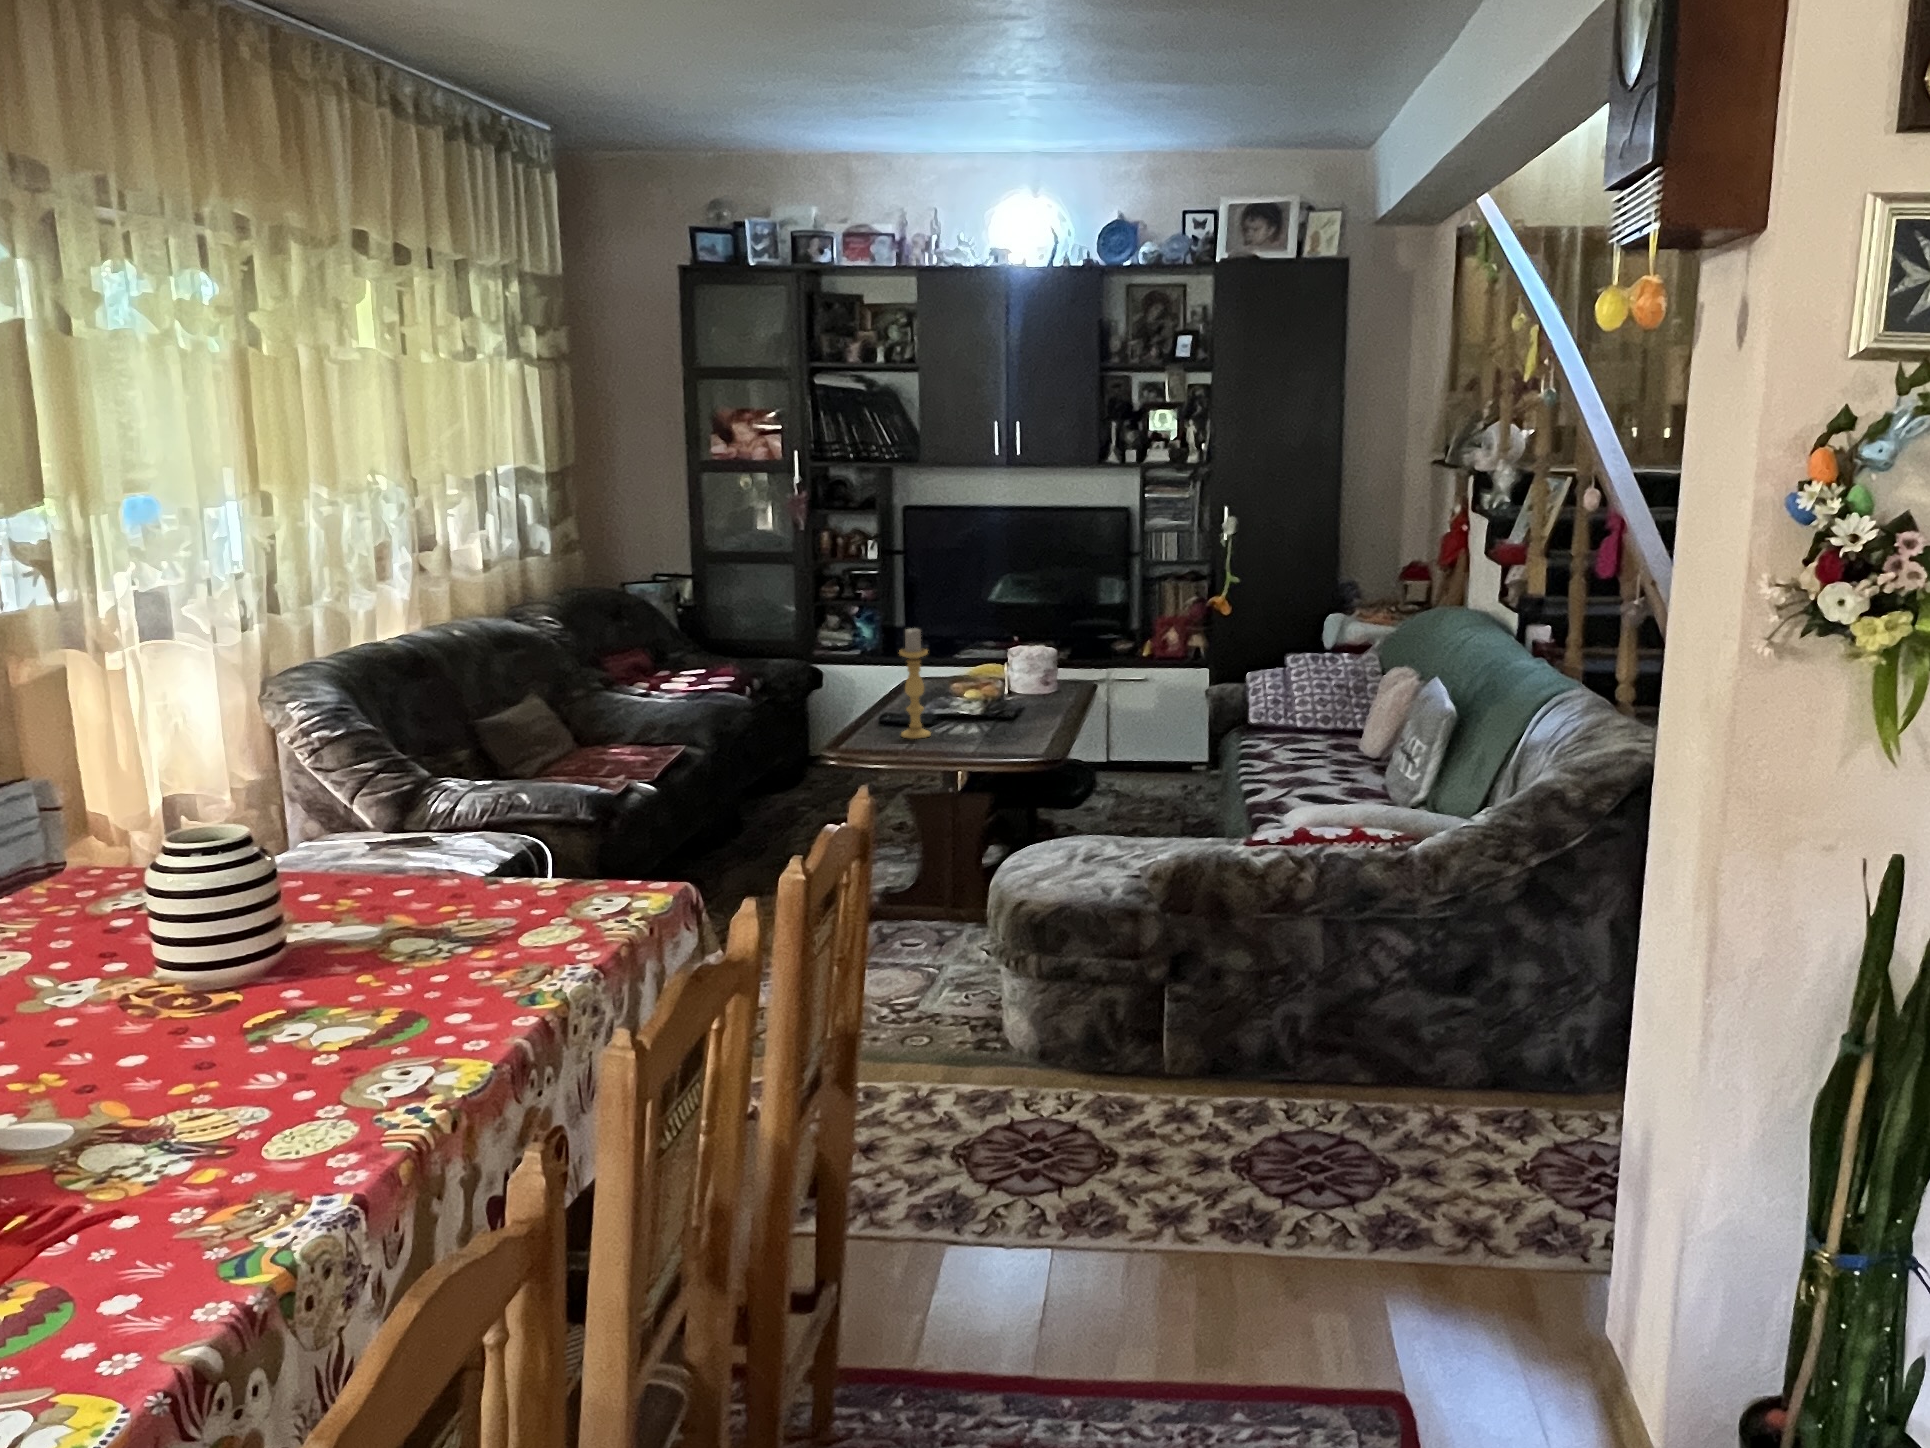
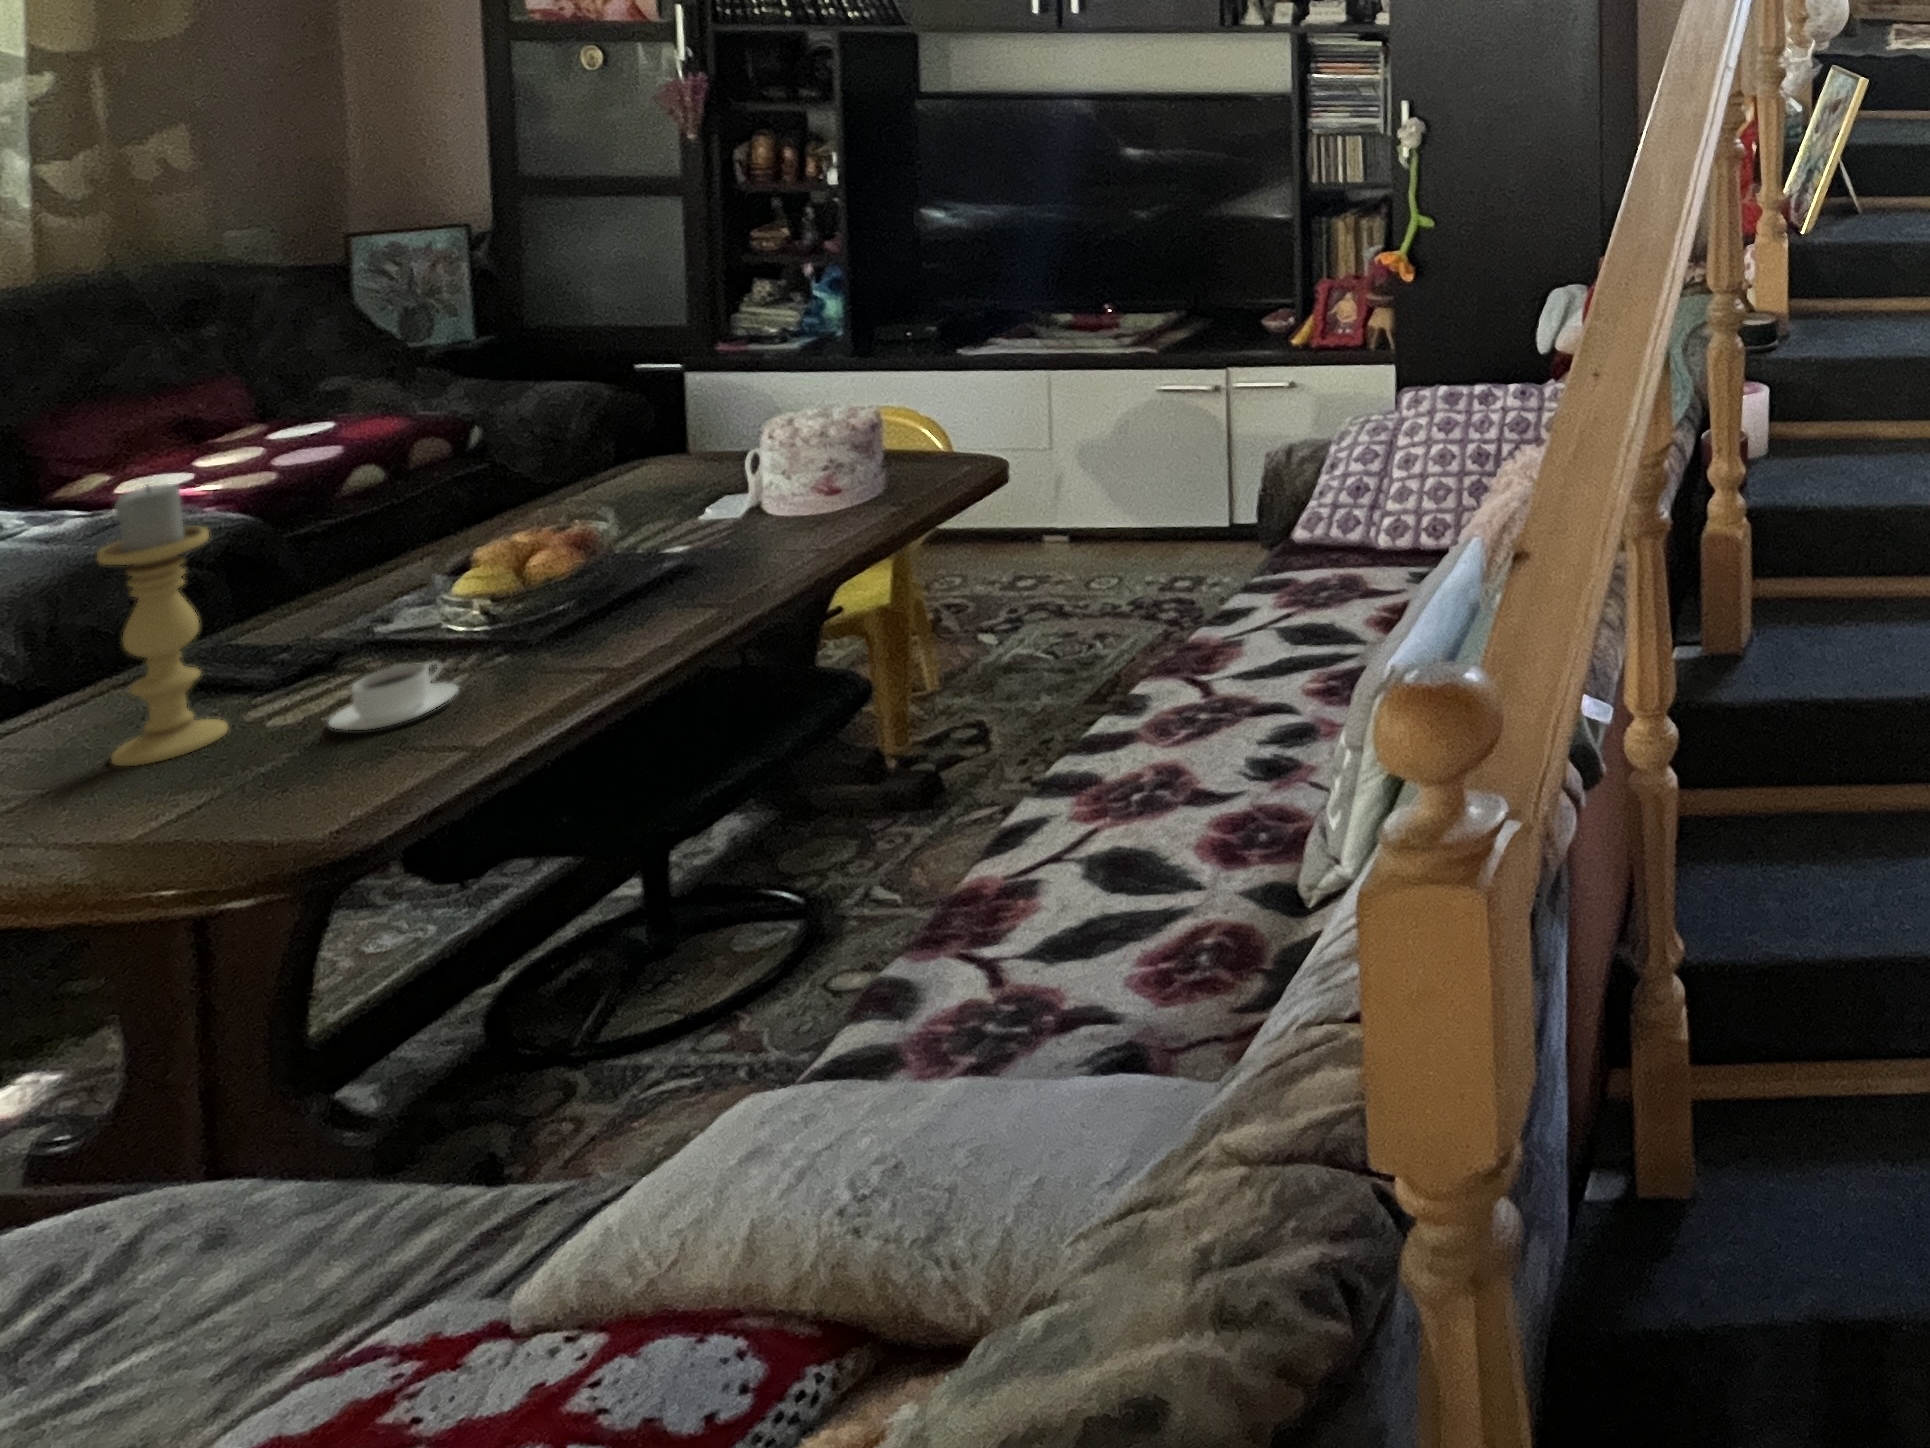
coffee cup: none [963,715,1000,736] -> present [329,661,458,730]

